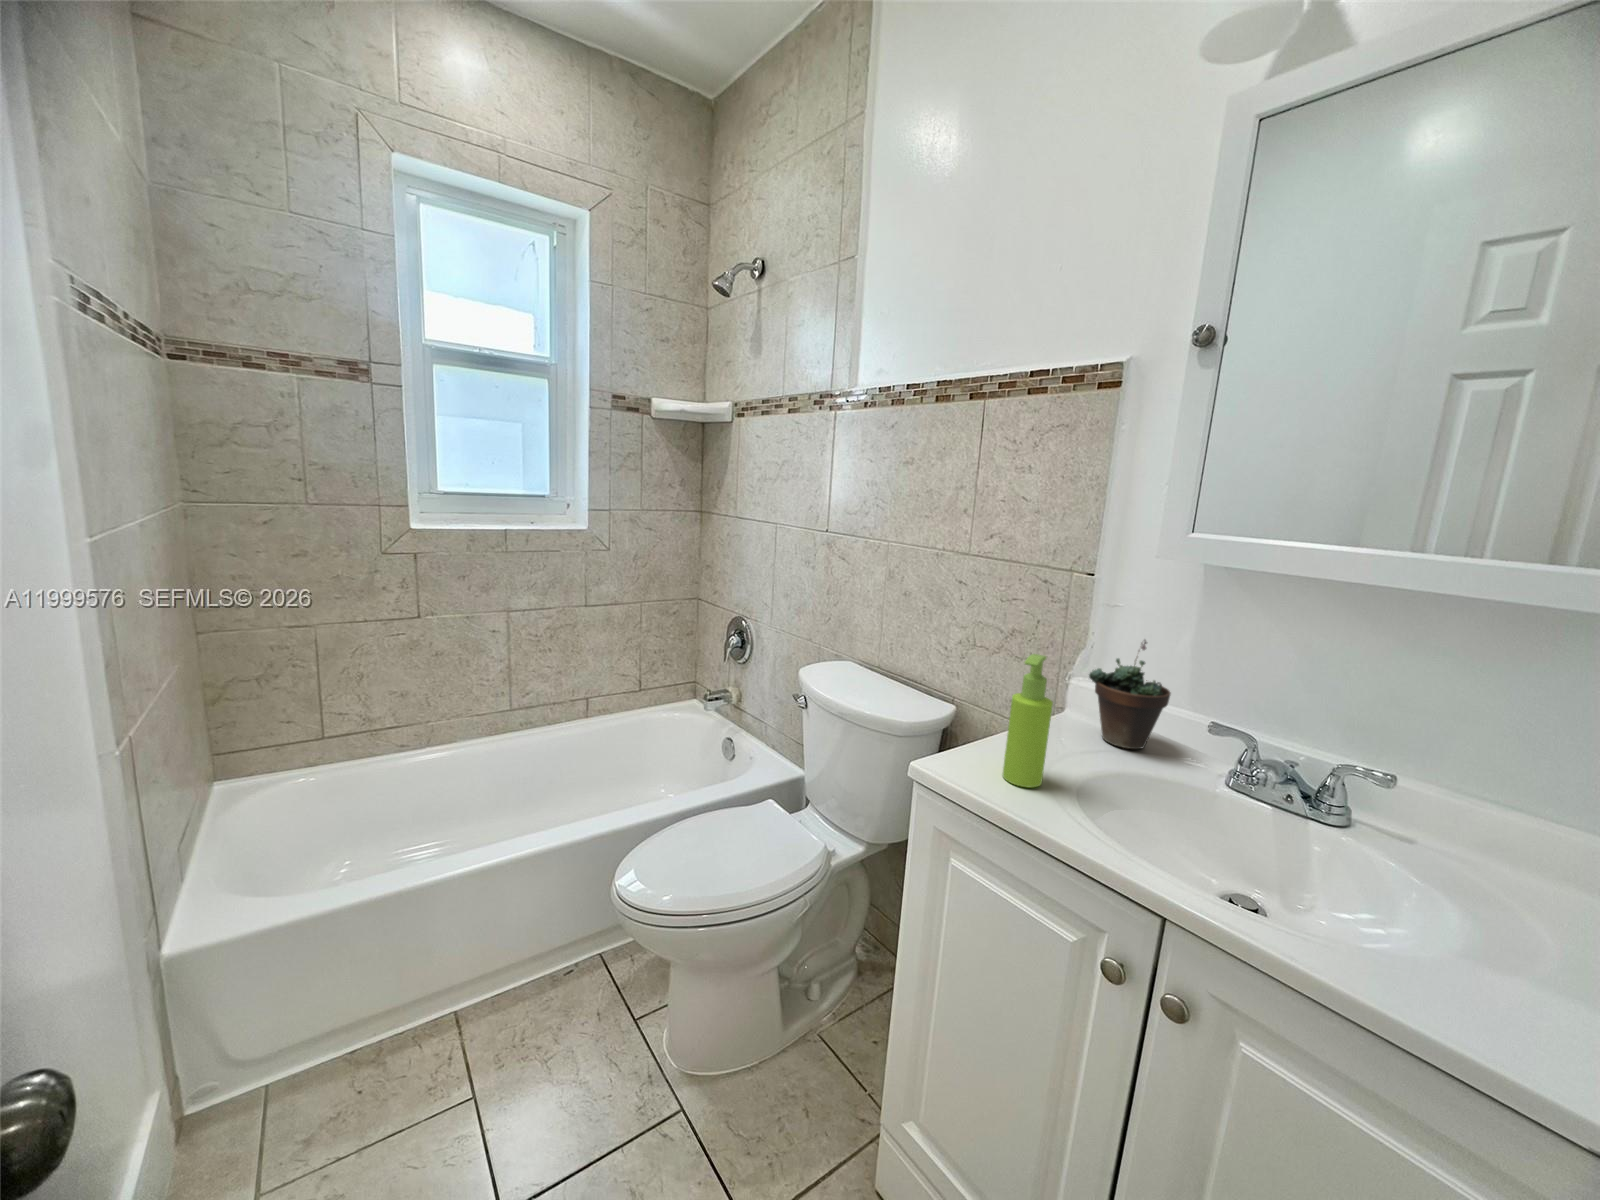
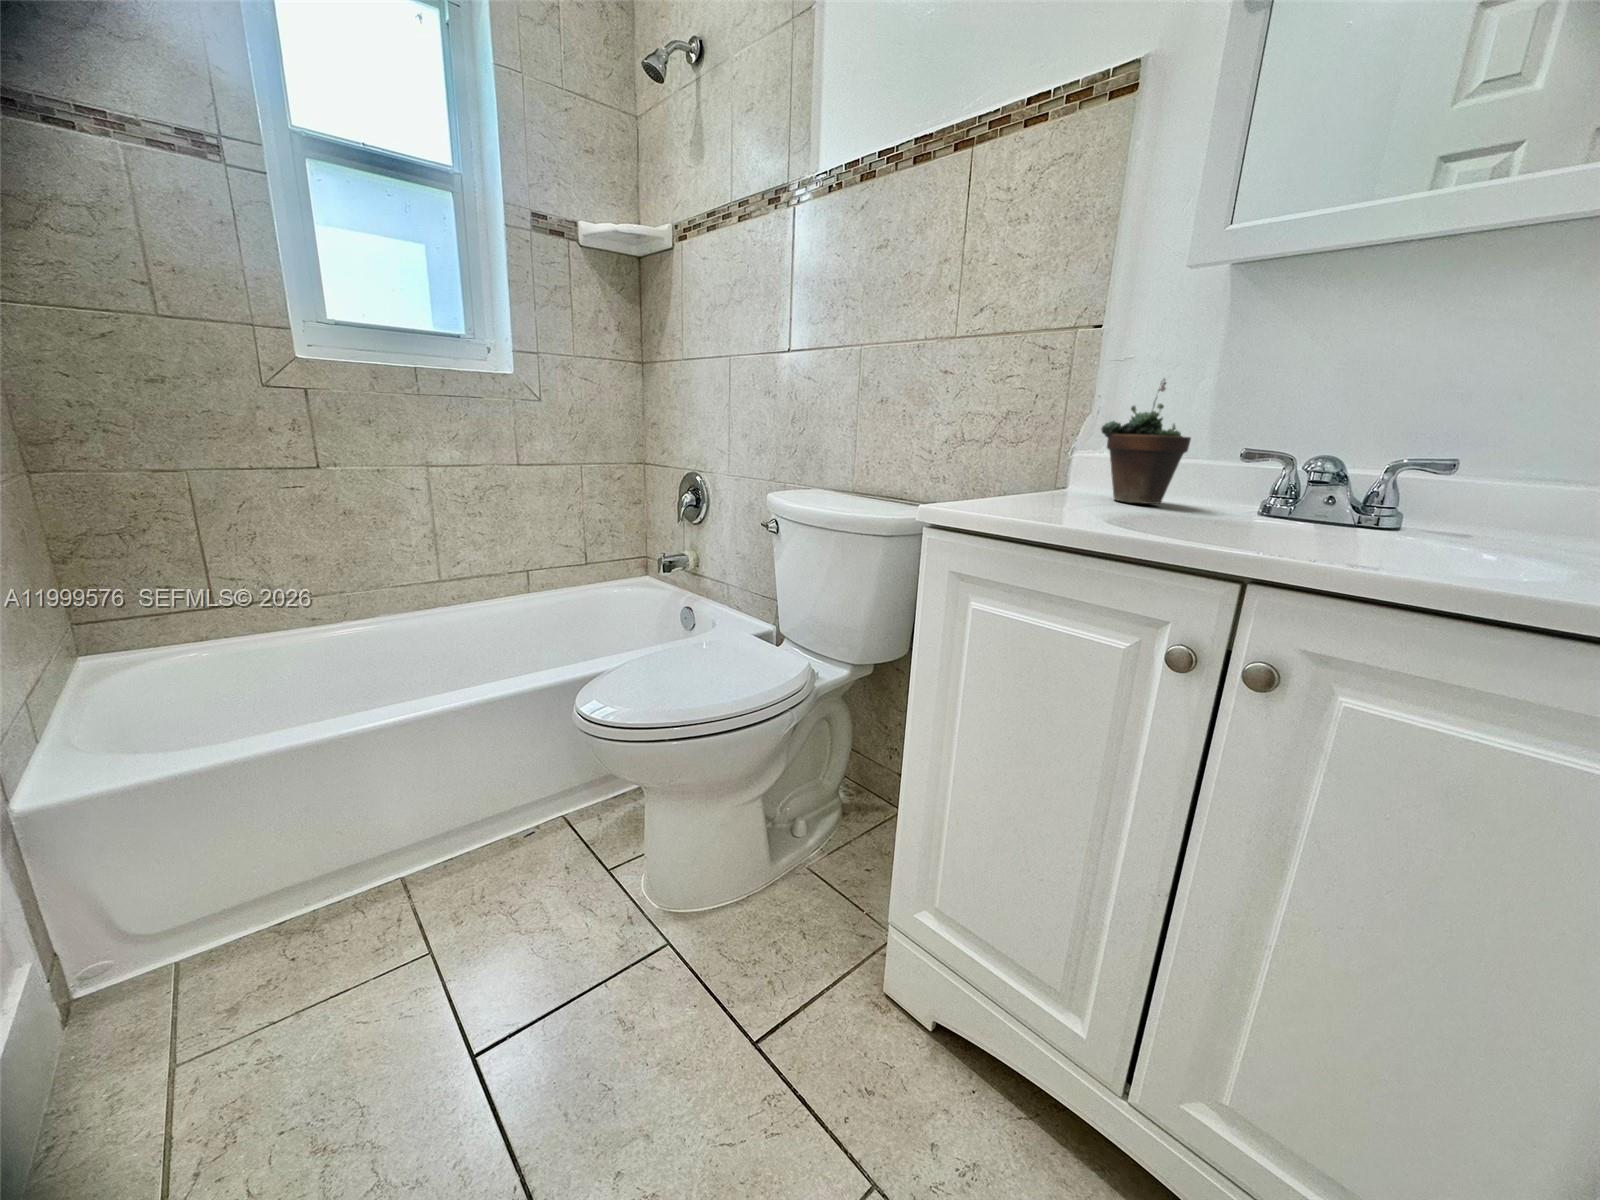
soap dispenser: present [1003,654,1053,787] -> none [1023,354,1083,513]

